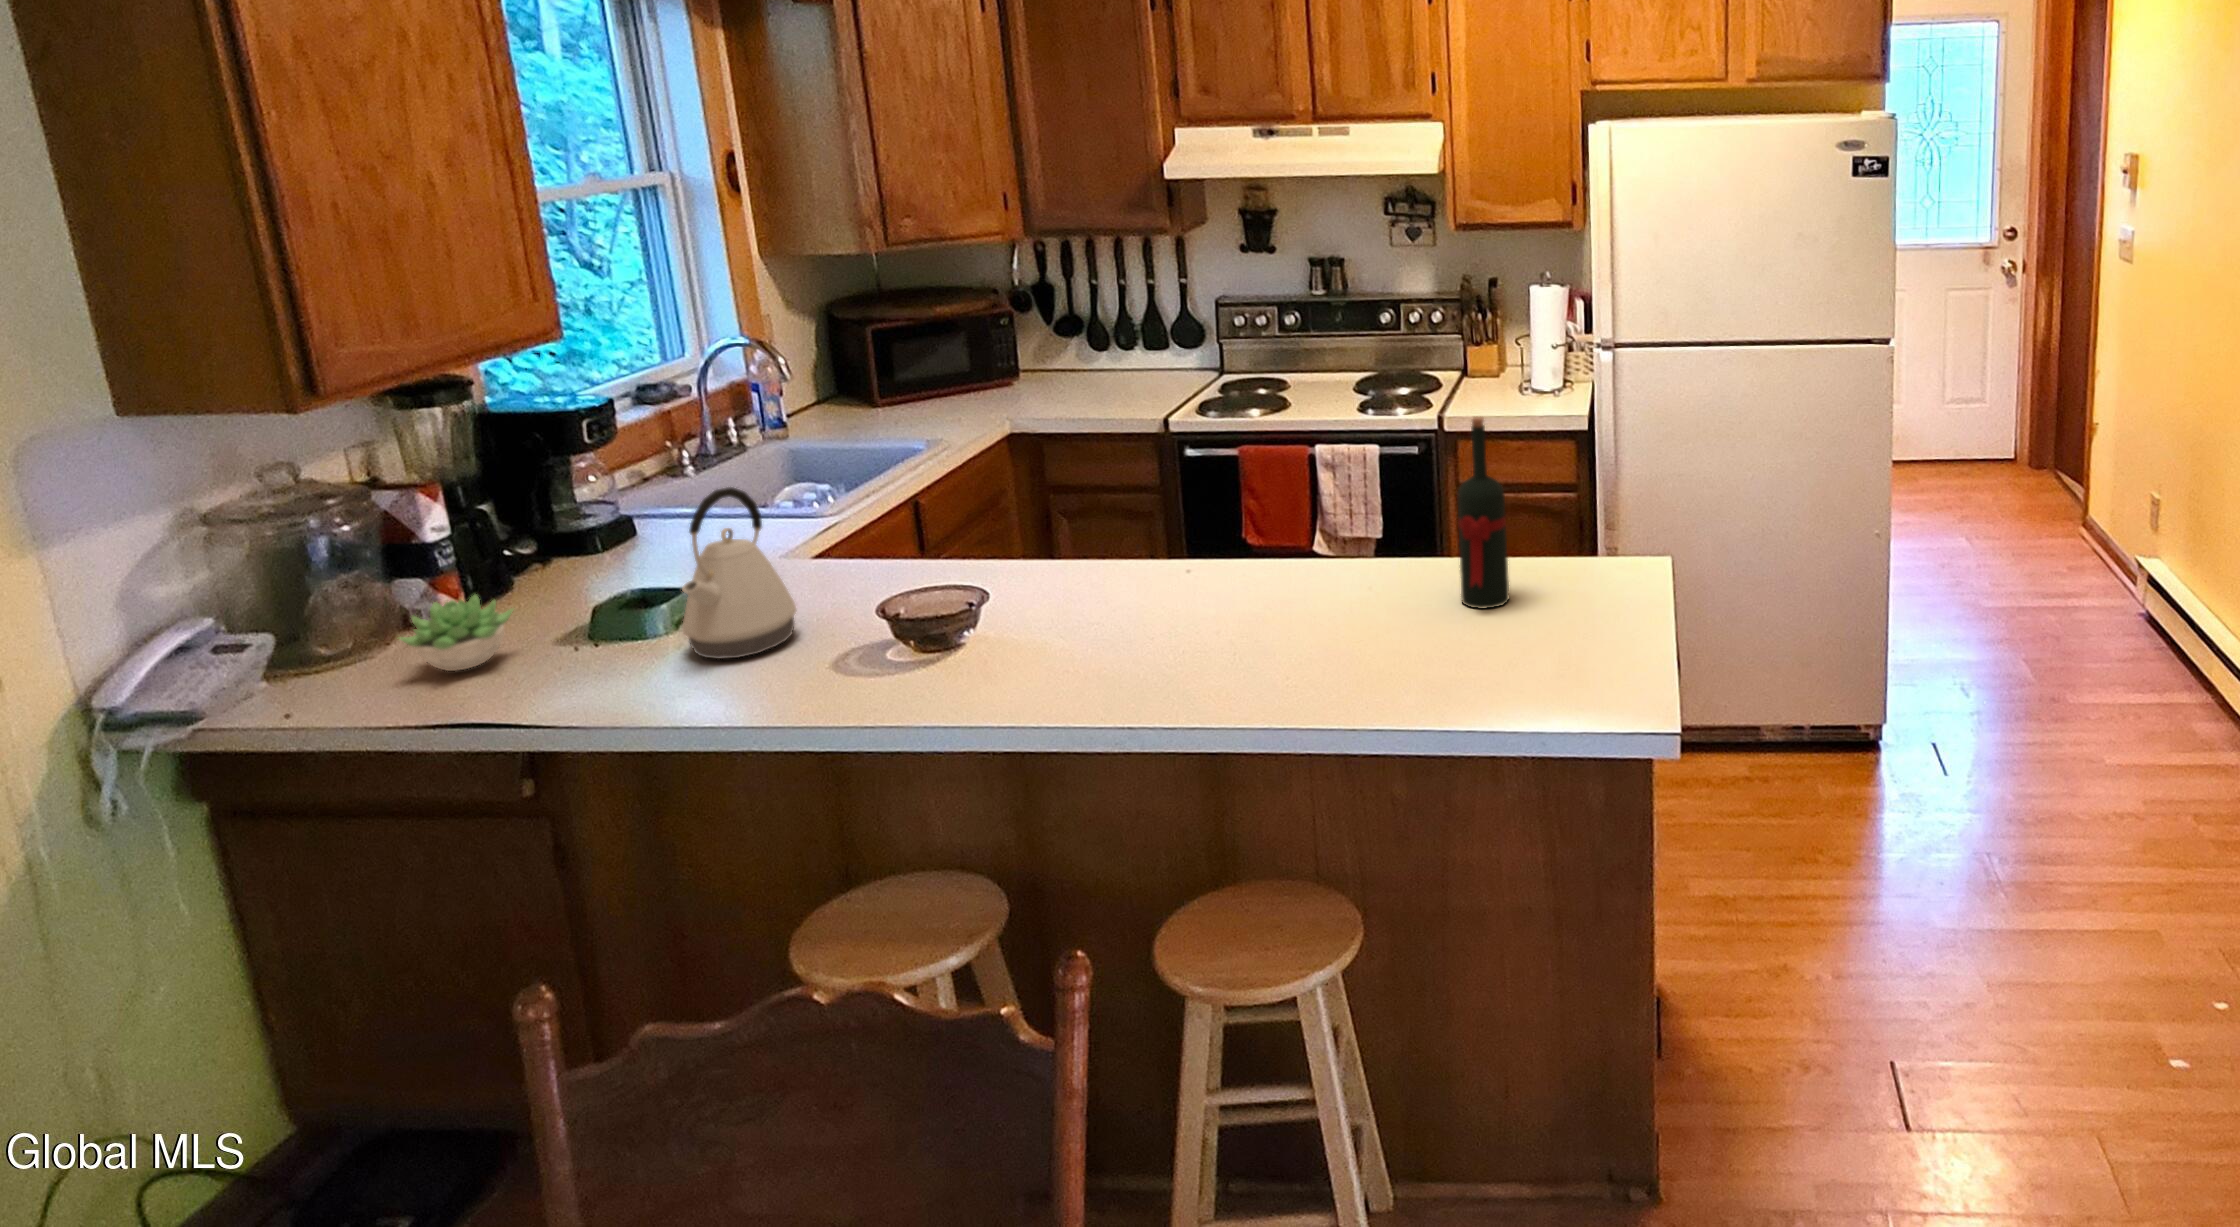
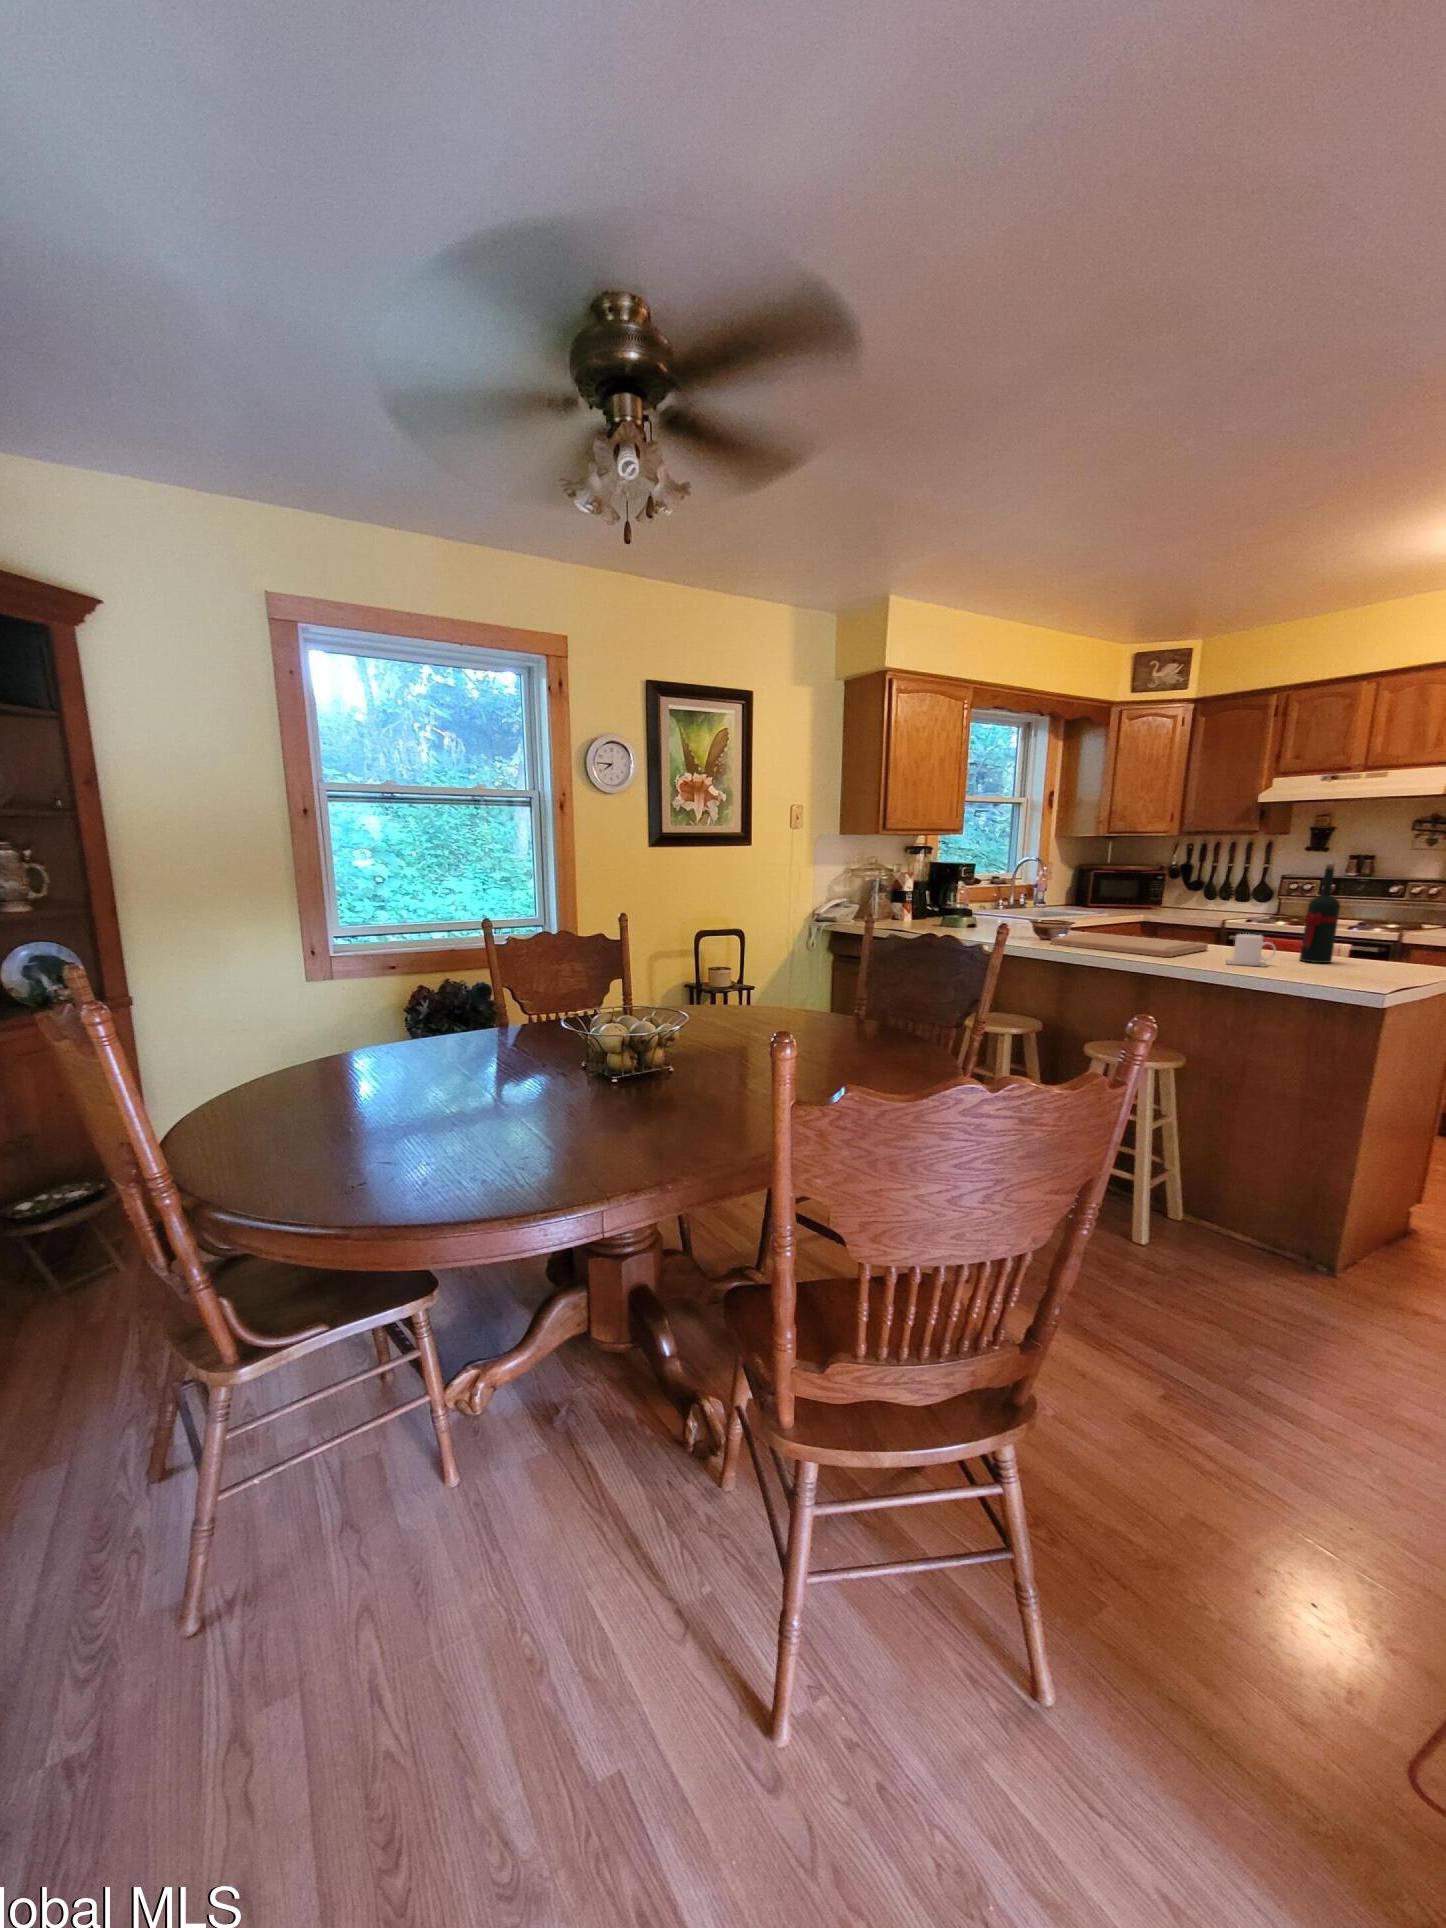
kettle: present [682,487,796,659] -> none [964,871,1003,931]
cutting board: none [979,591,1296,688] -> present [1051,933,1208,957]
mug: none [1367,591,1455,674] -> present [1226,934,1276,966]
succulent plant: present [399,595,513,671] -> none [887,901,920,923]

